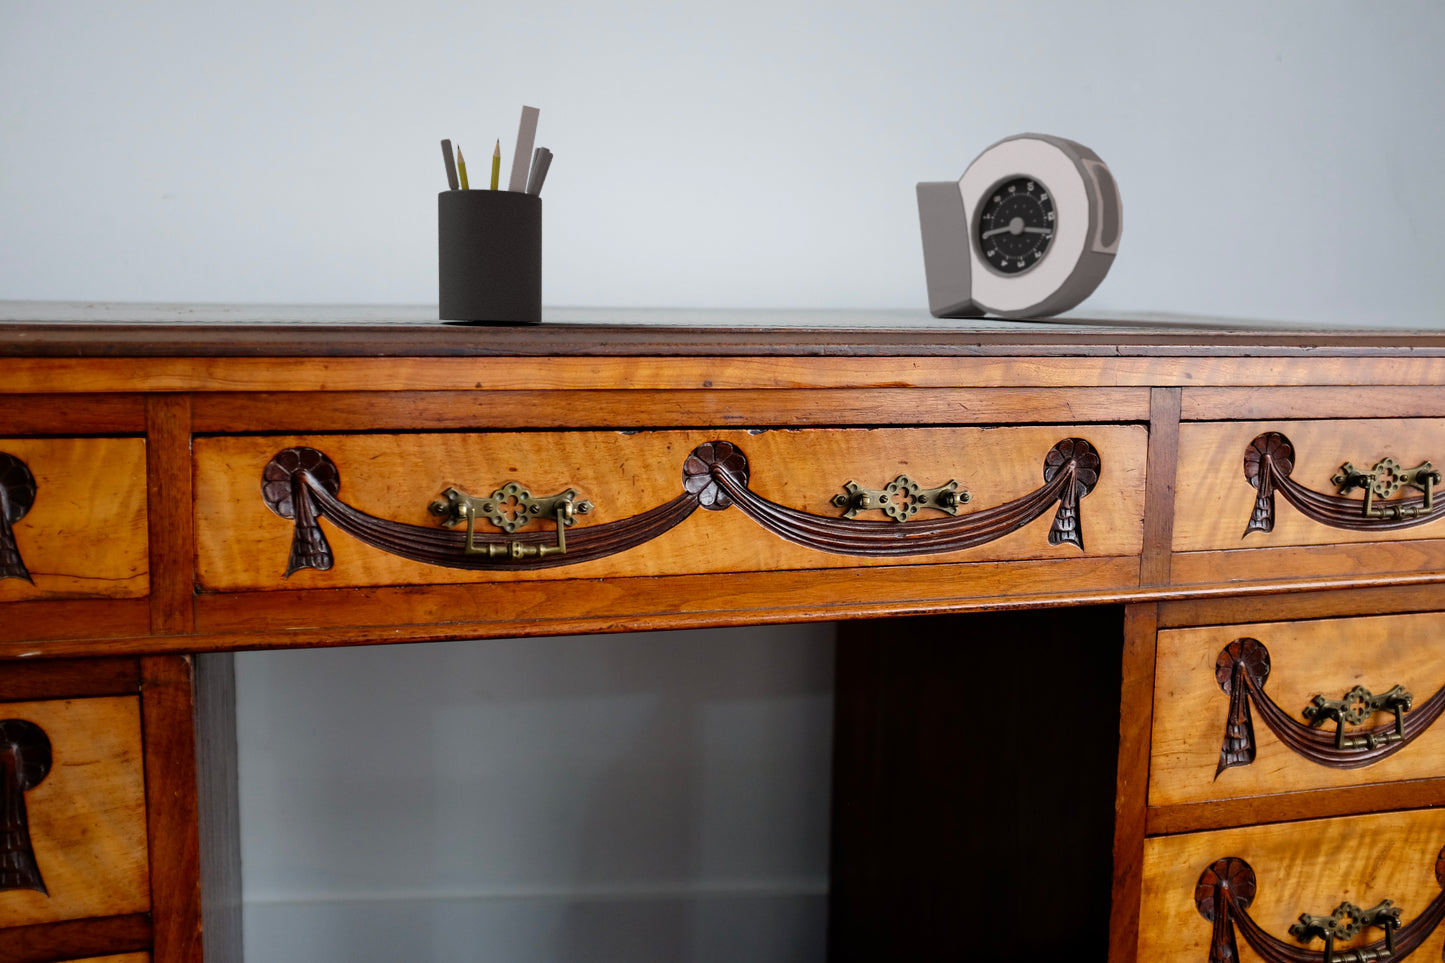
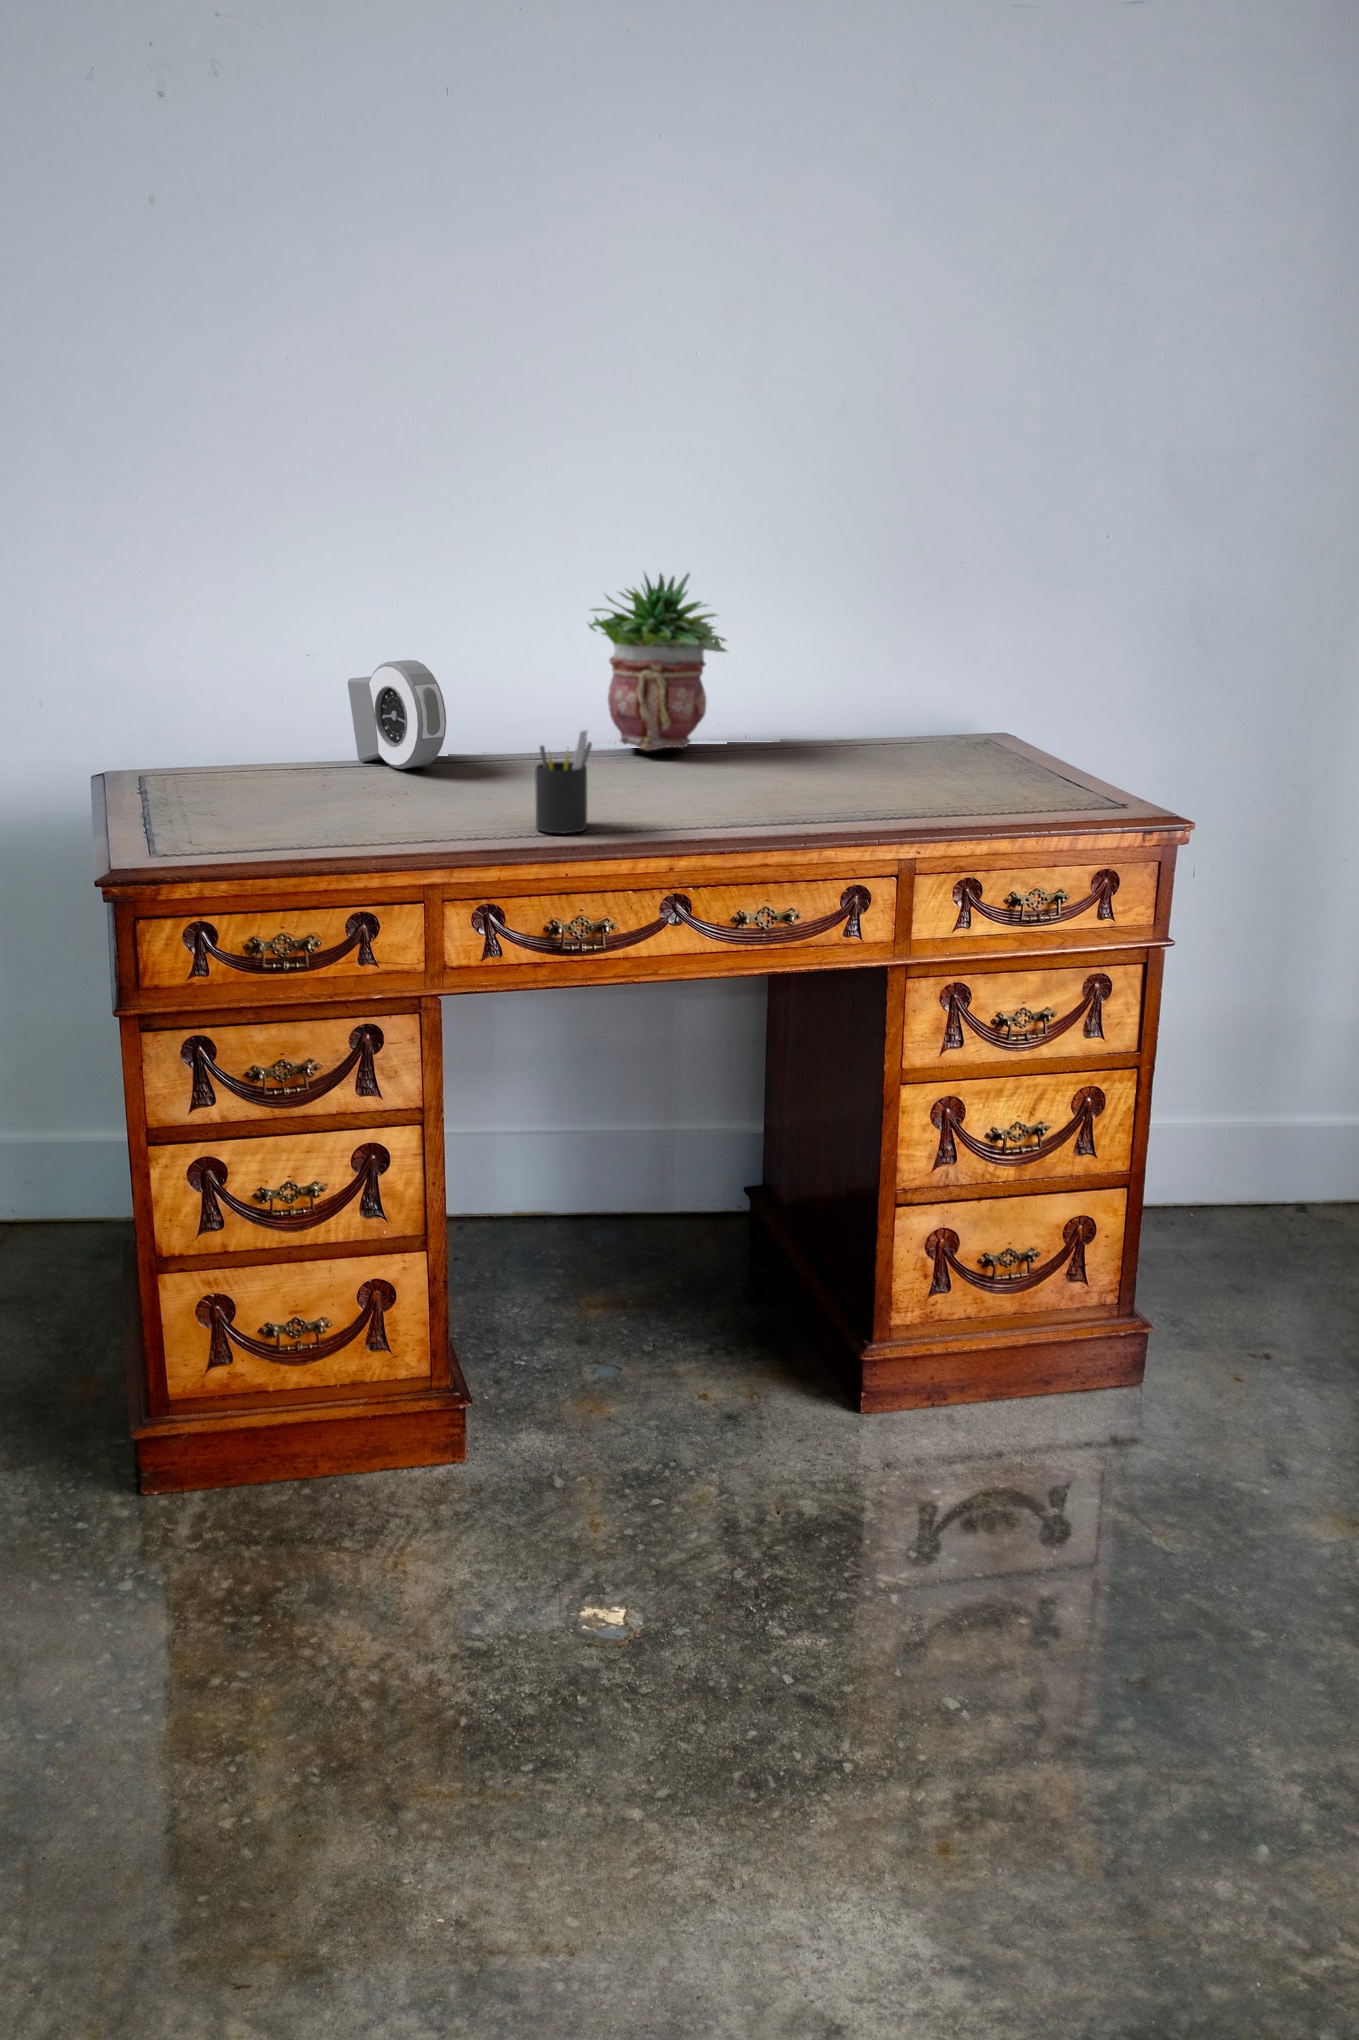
potted plant: none [580,34,787,304] -> present [589,573,727,751]
alarm clock: present [916,132,1123,319] -> present [348,660,446,769]

